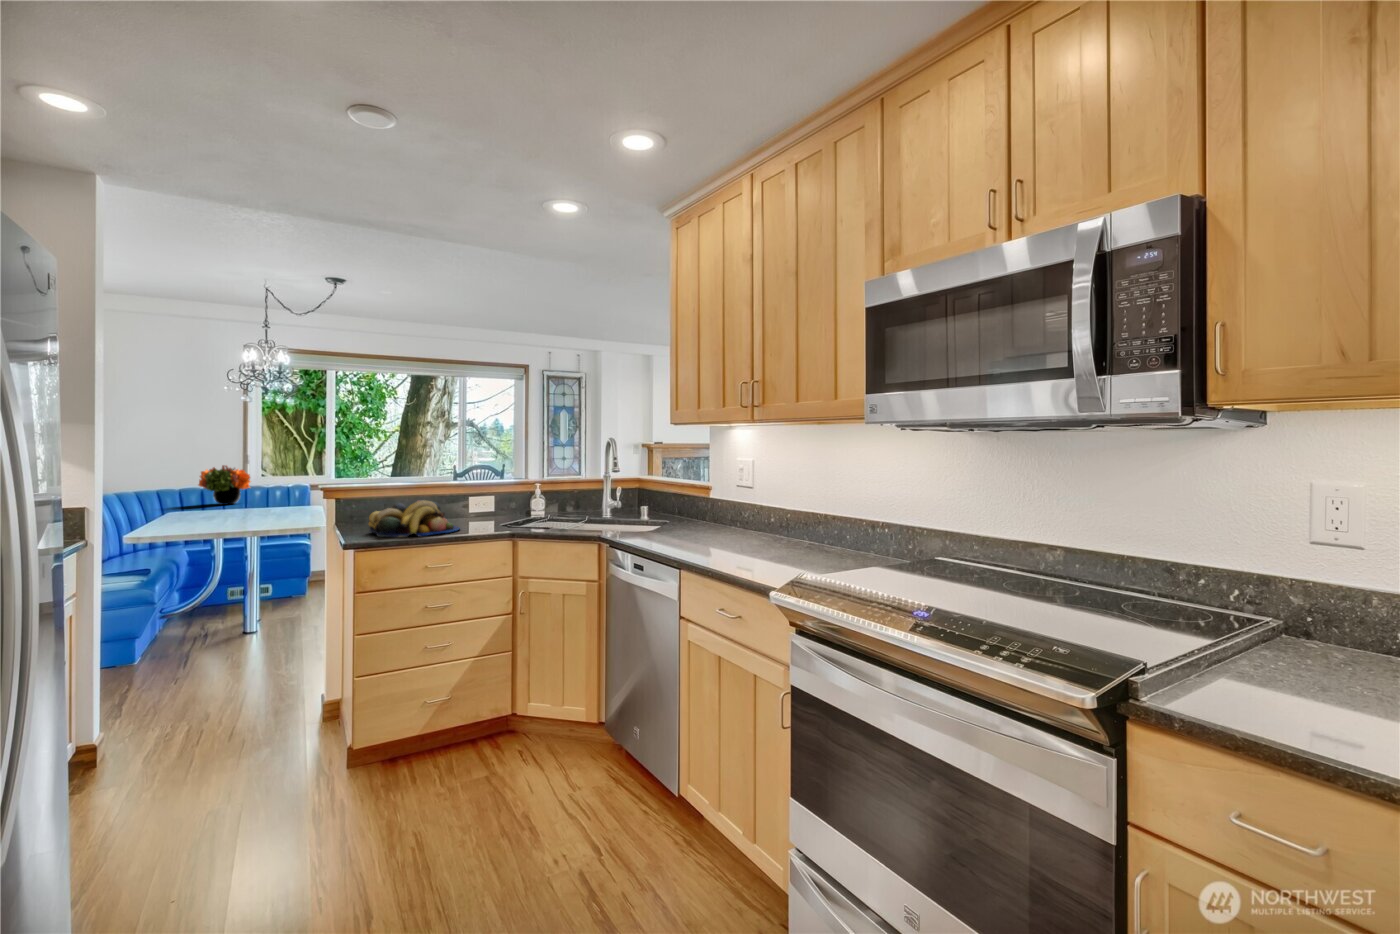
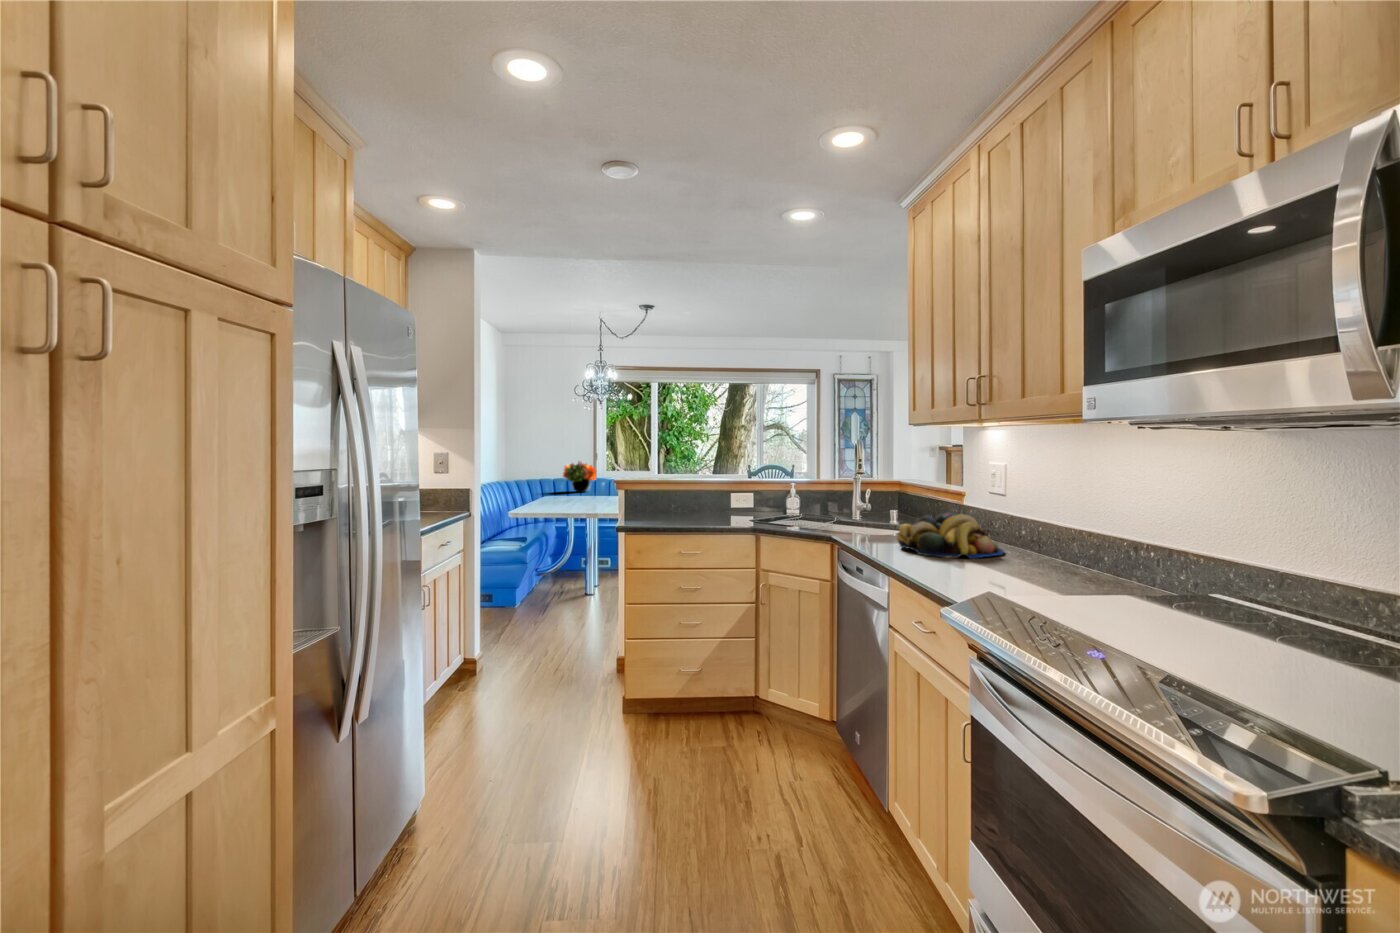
fruit bowl: present [368,500,459,537] -> present [897,513,1004,559]

